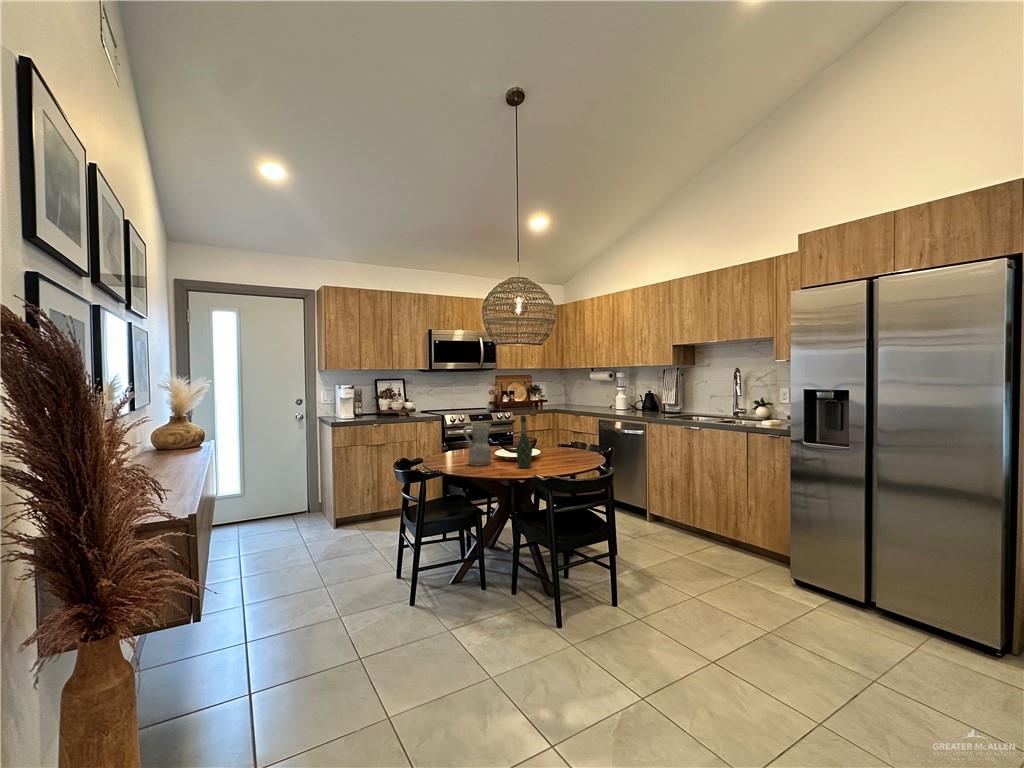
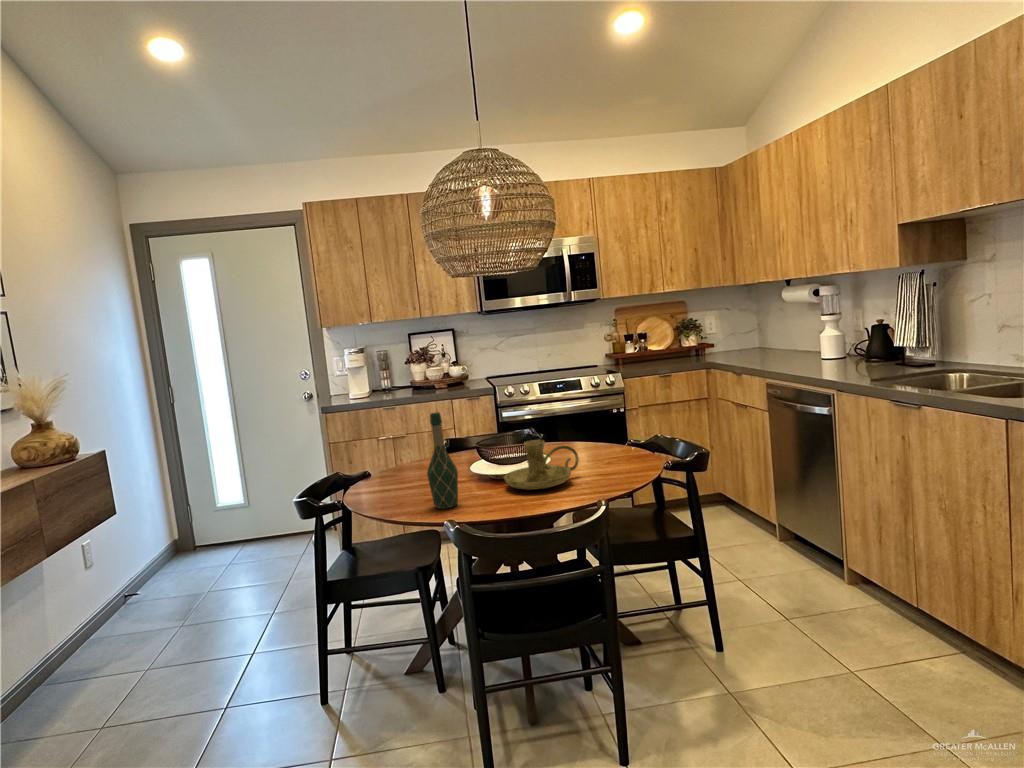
ceramic pitcher: present [463,423,491,466] -> none [364,422,419,497]
candle holder: none [538,435,574,460] -> present [504,440,579,490]

